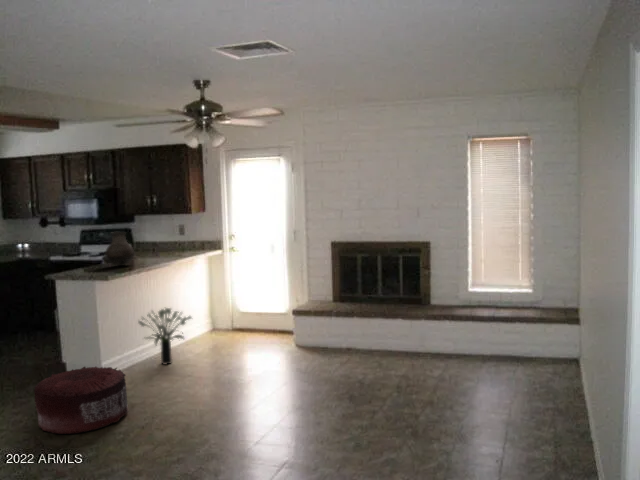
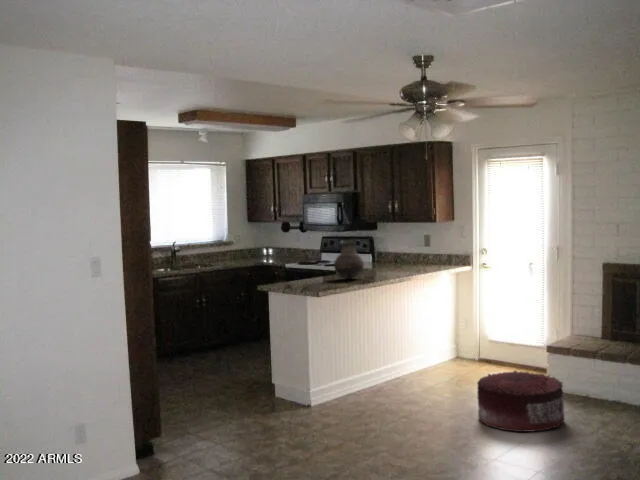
potted plant: present [139,308,191,364] -> none [364,328,423,393]
pouf: present [34,367,128,434] -> present [477,371,565,432]

